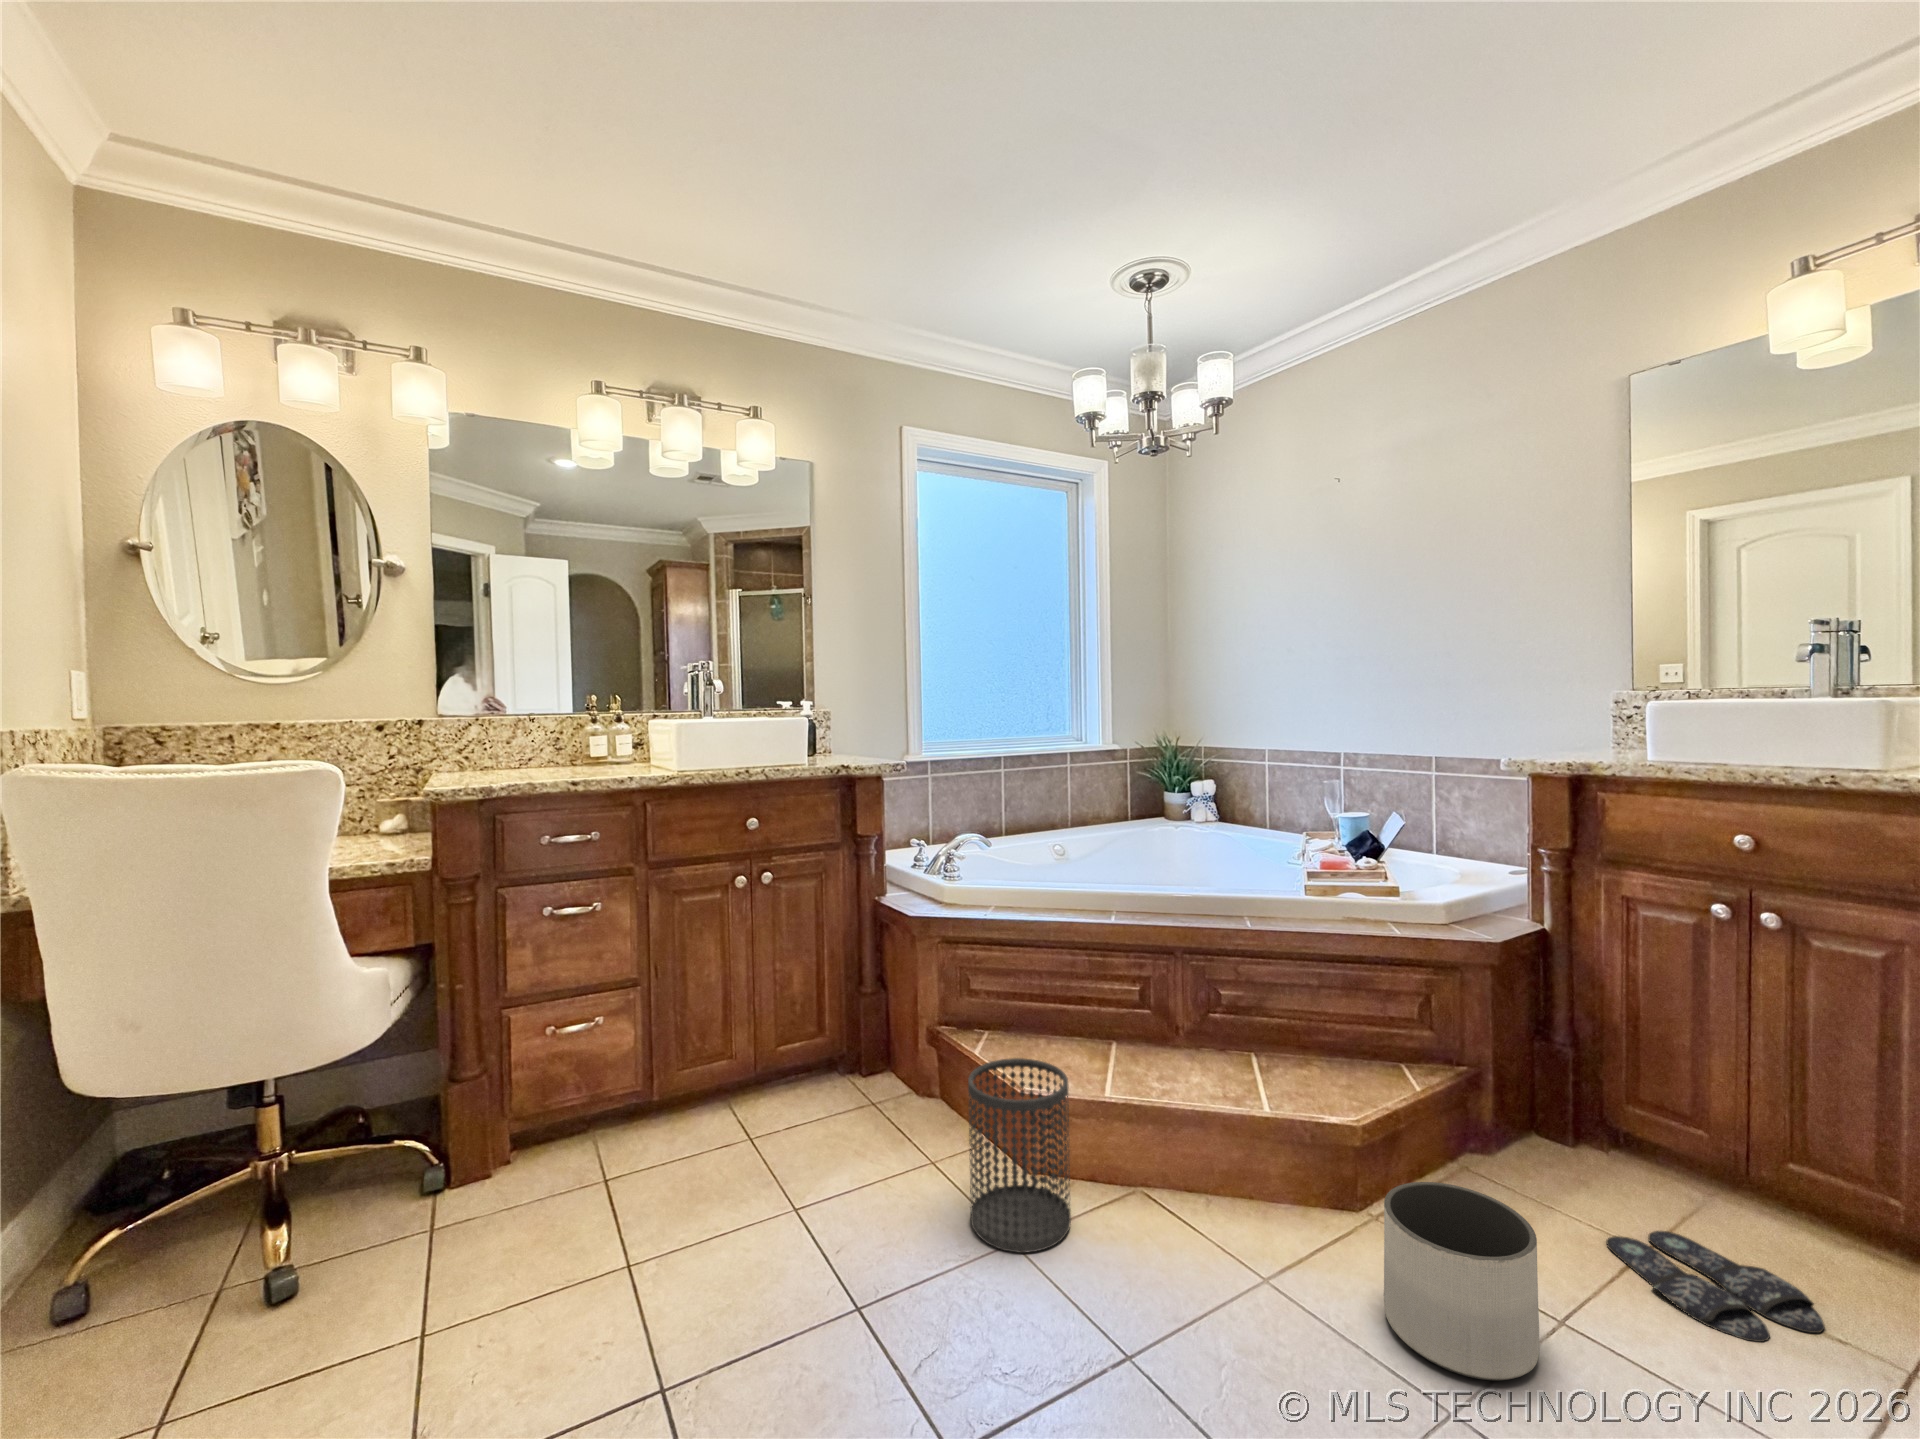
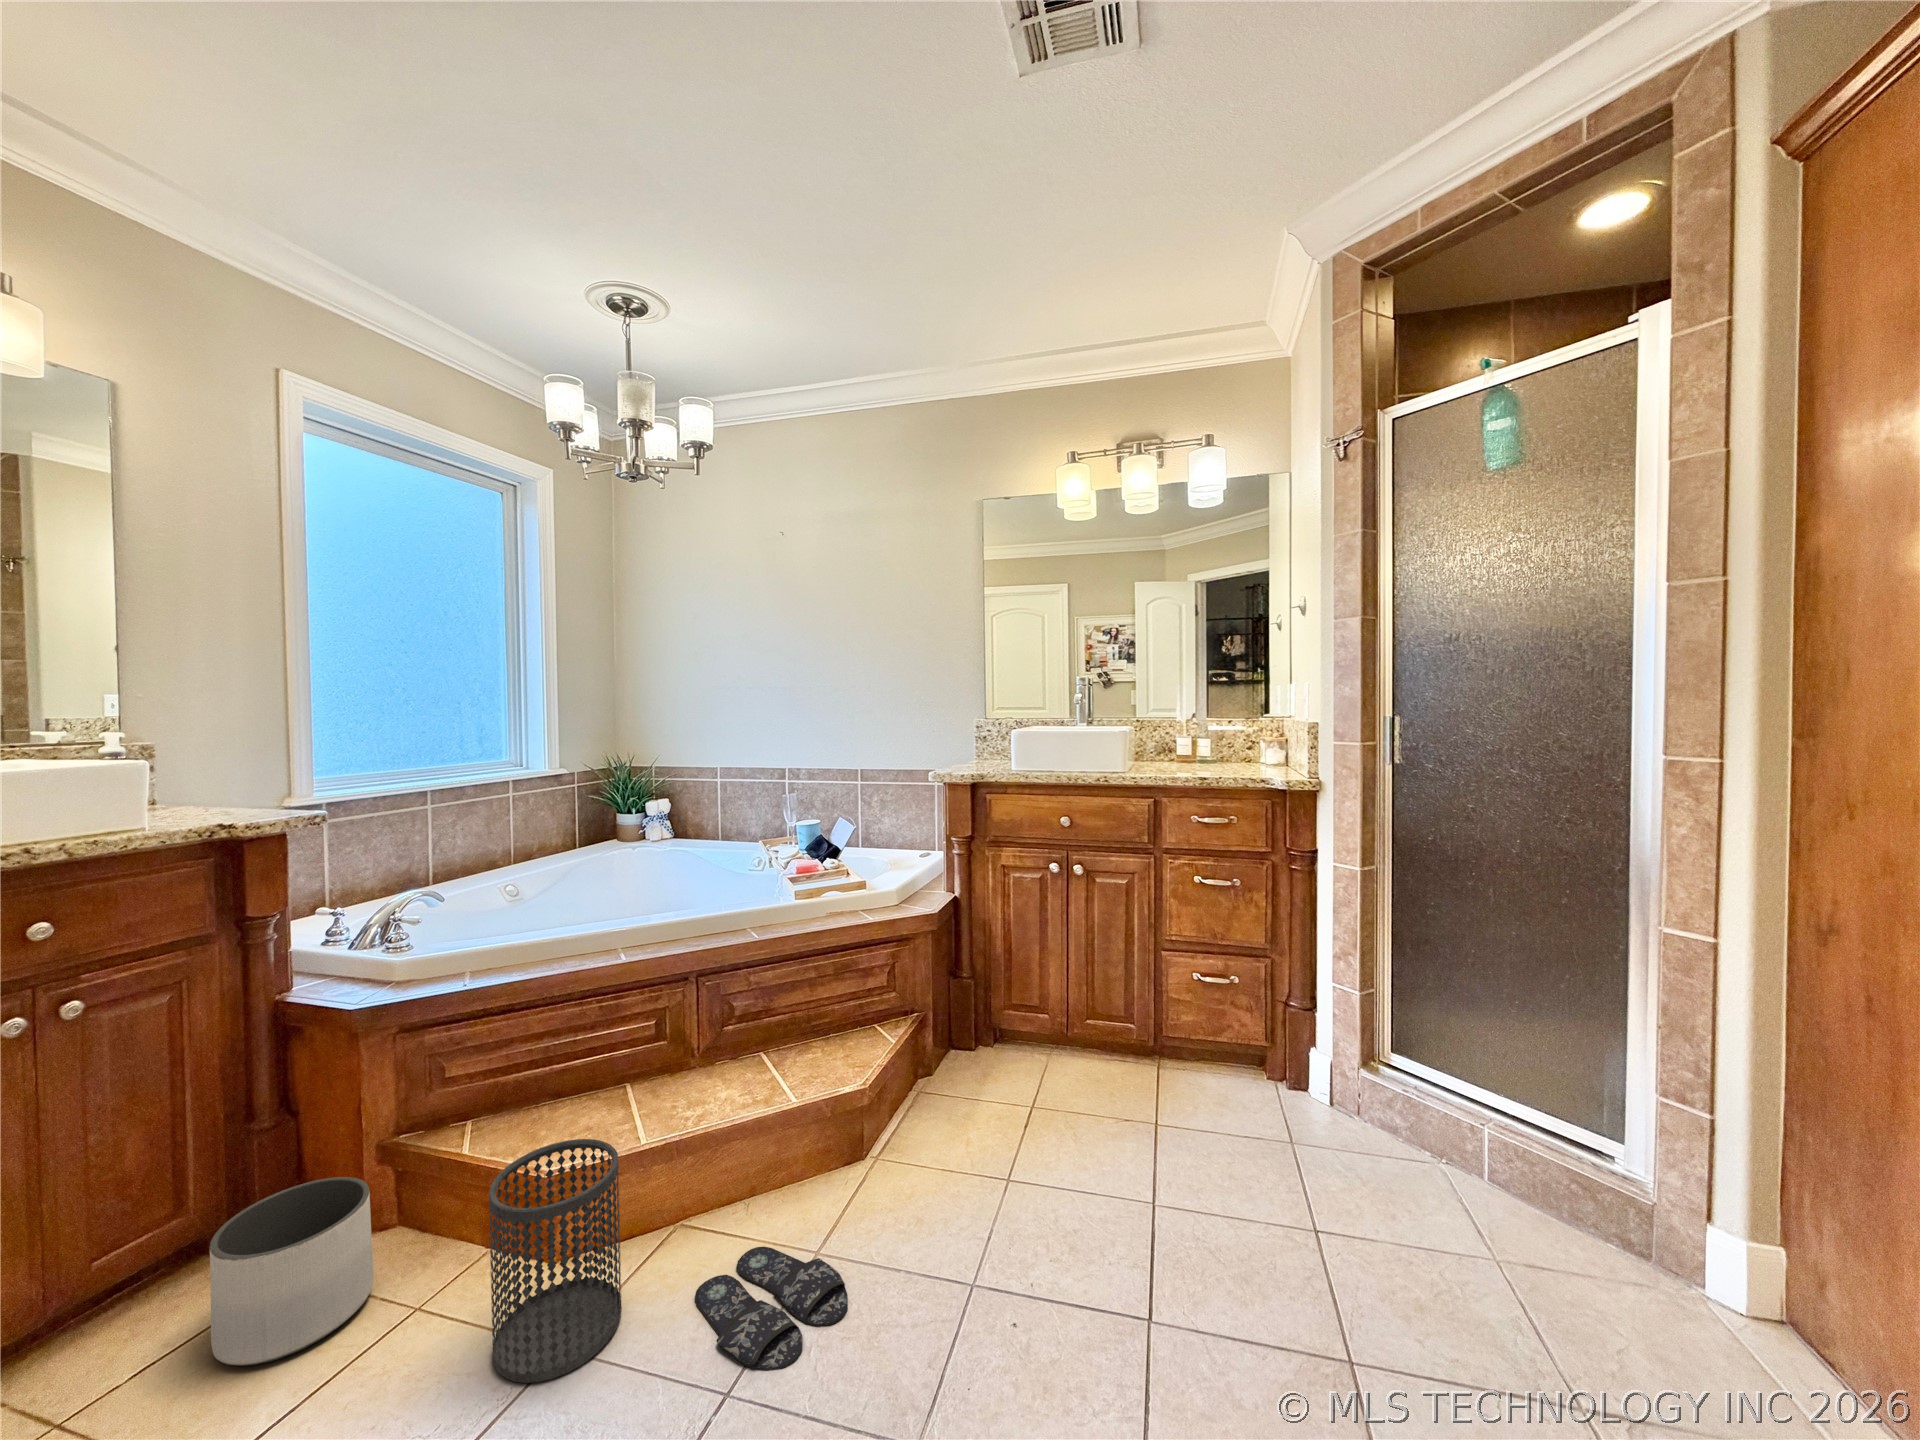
planter: present [1384,1182,1539,1381] -> present [210,1177,373,1366]
slippers: present [1606,1231,1825,1342] -> present [695,1247,848,1370]

